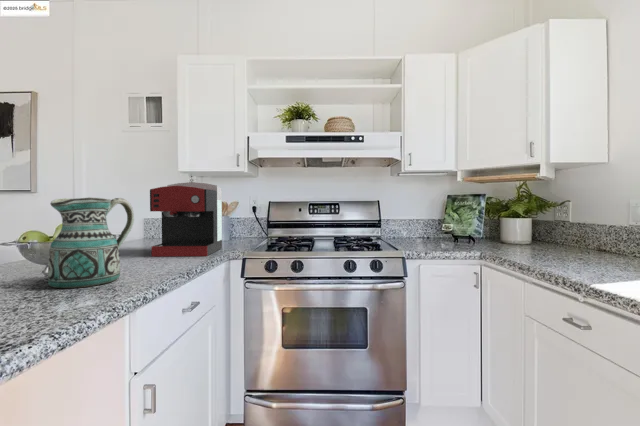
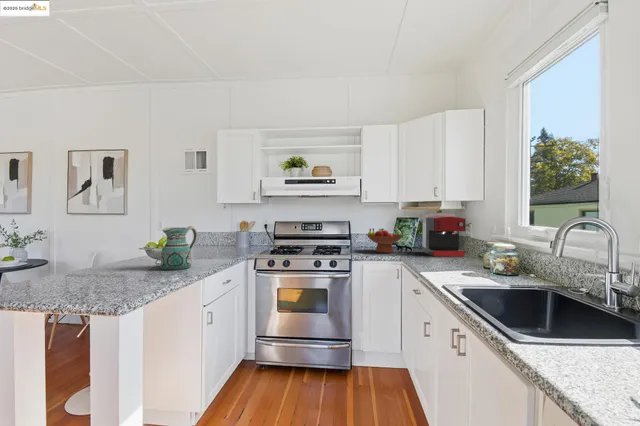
coffee maker: present [150,182,222,256] -> present [422,213,465,257]
fruit bowl: none [411,209,470,247] -> present [367,228,403,253]

